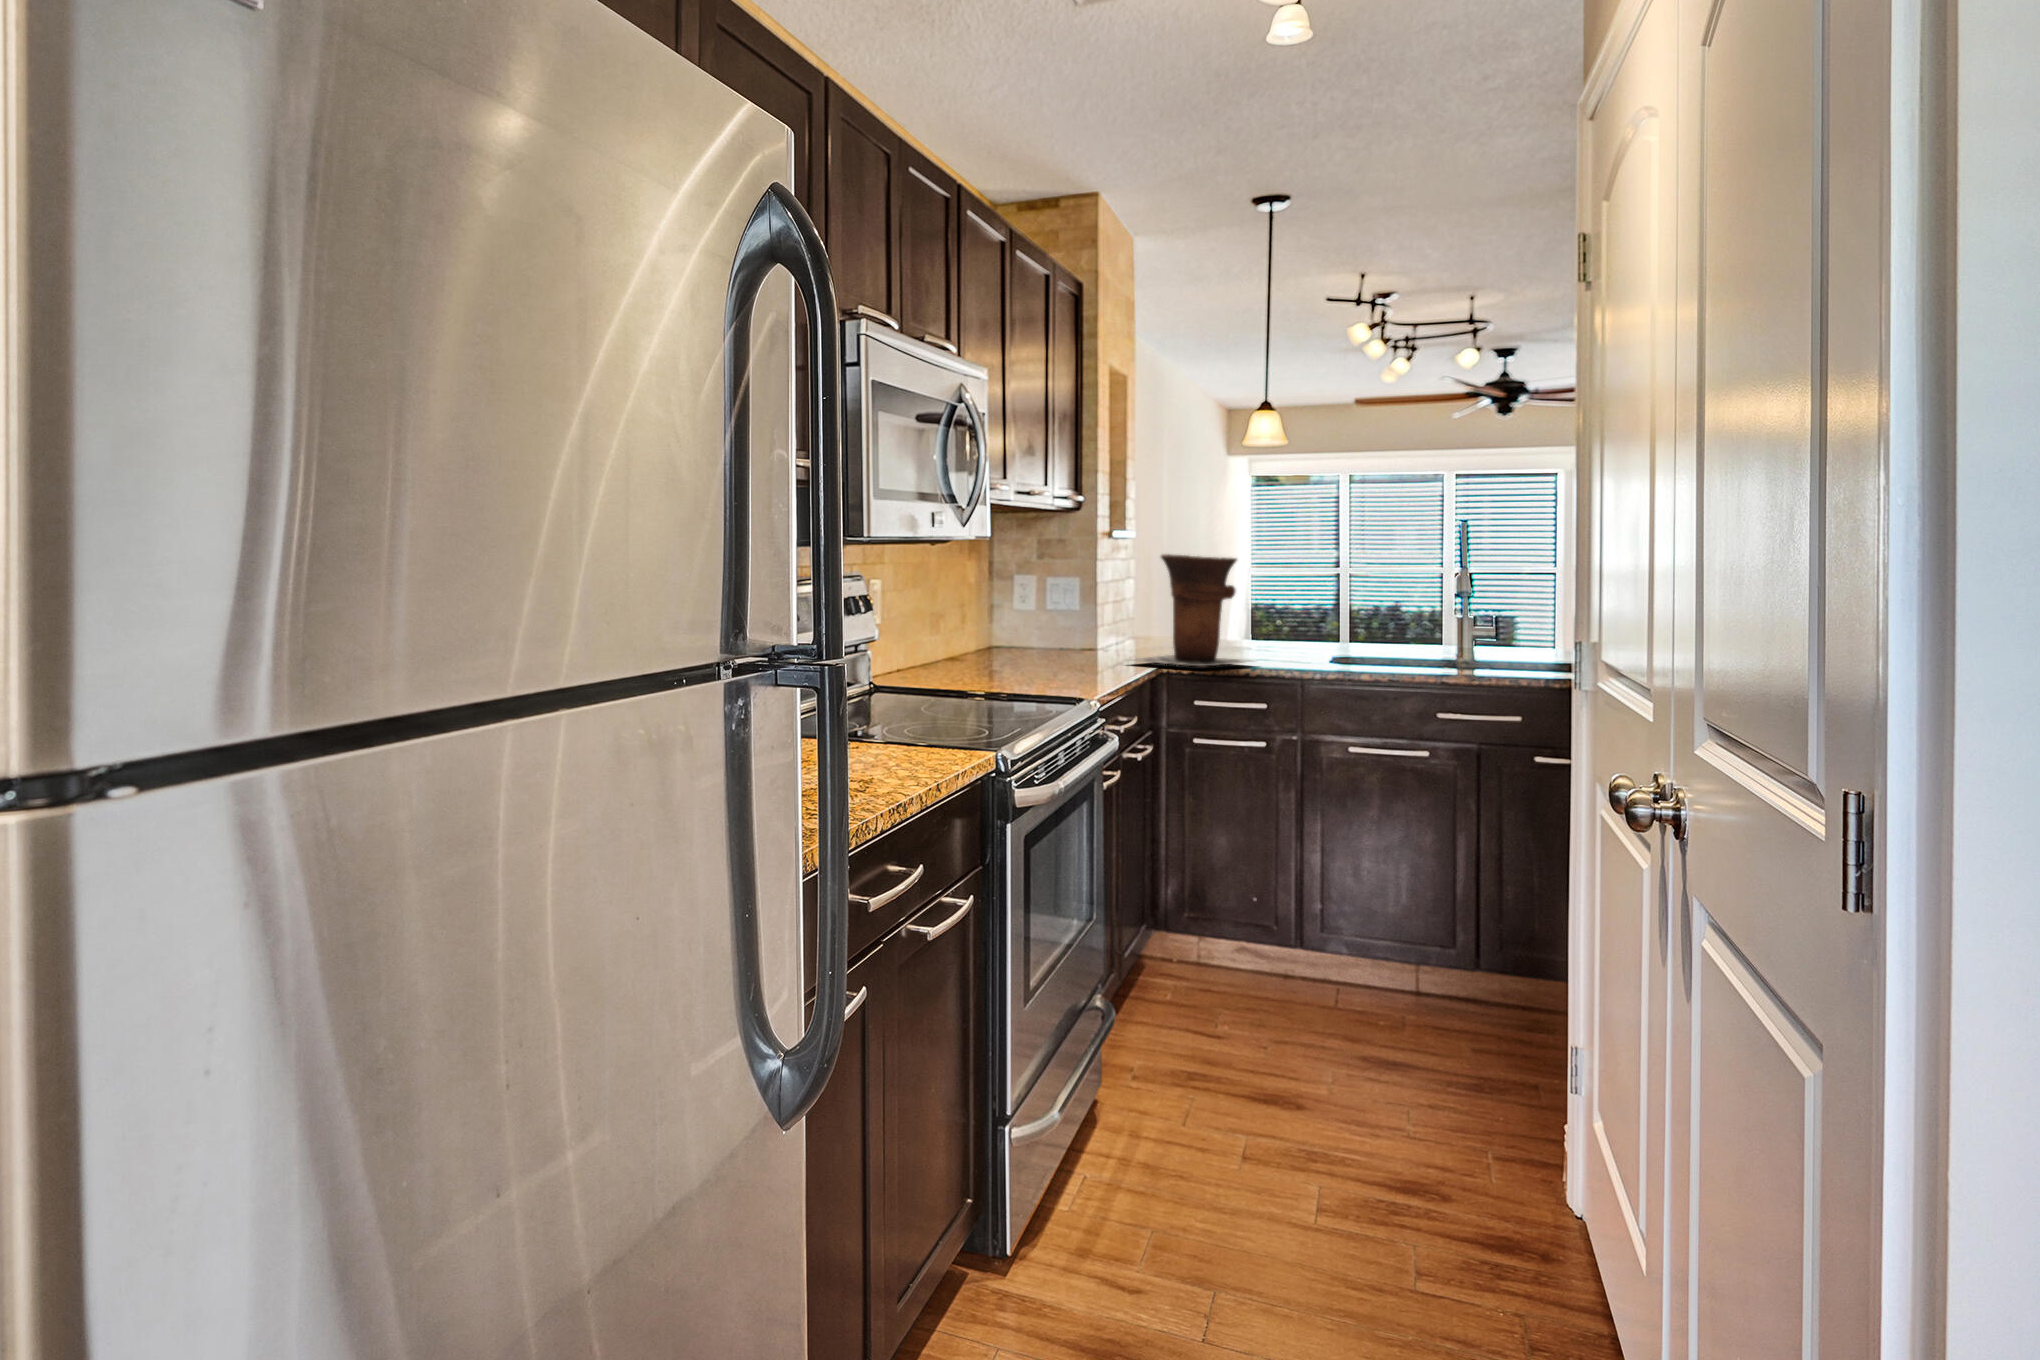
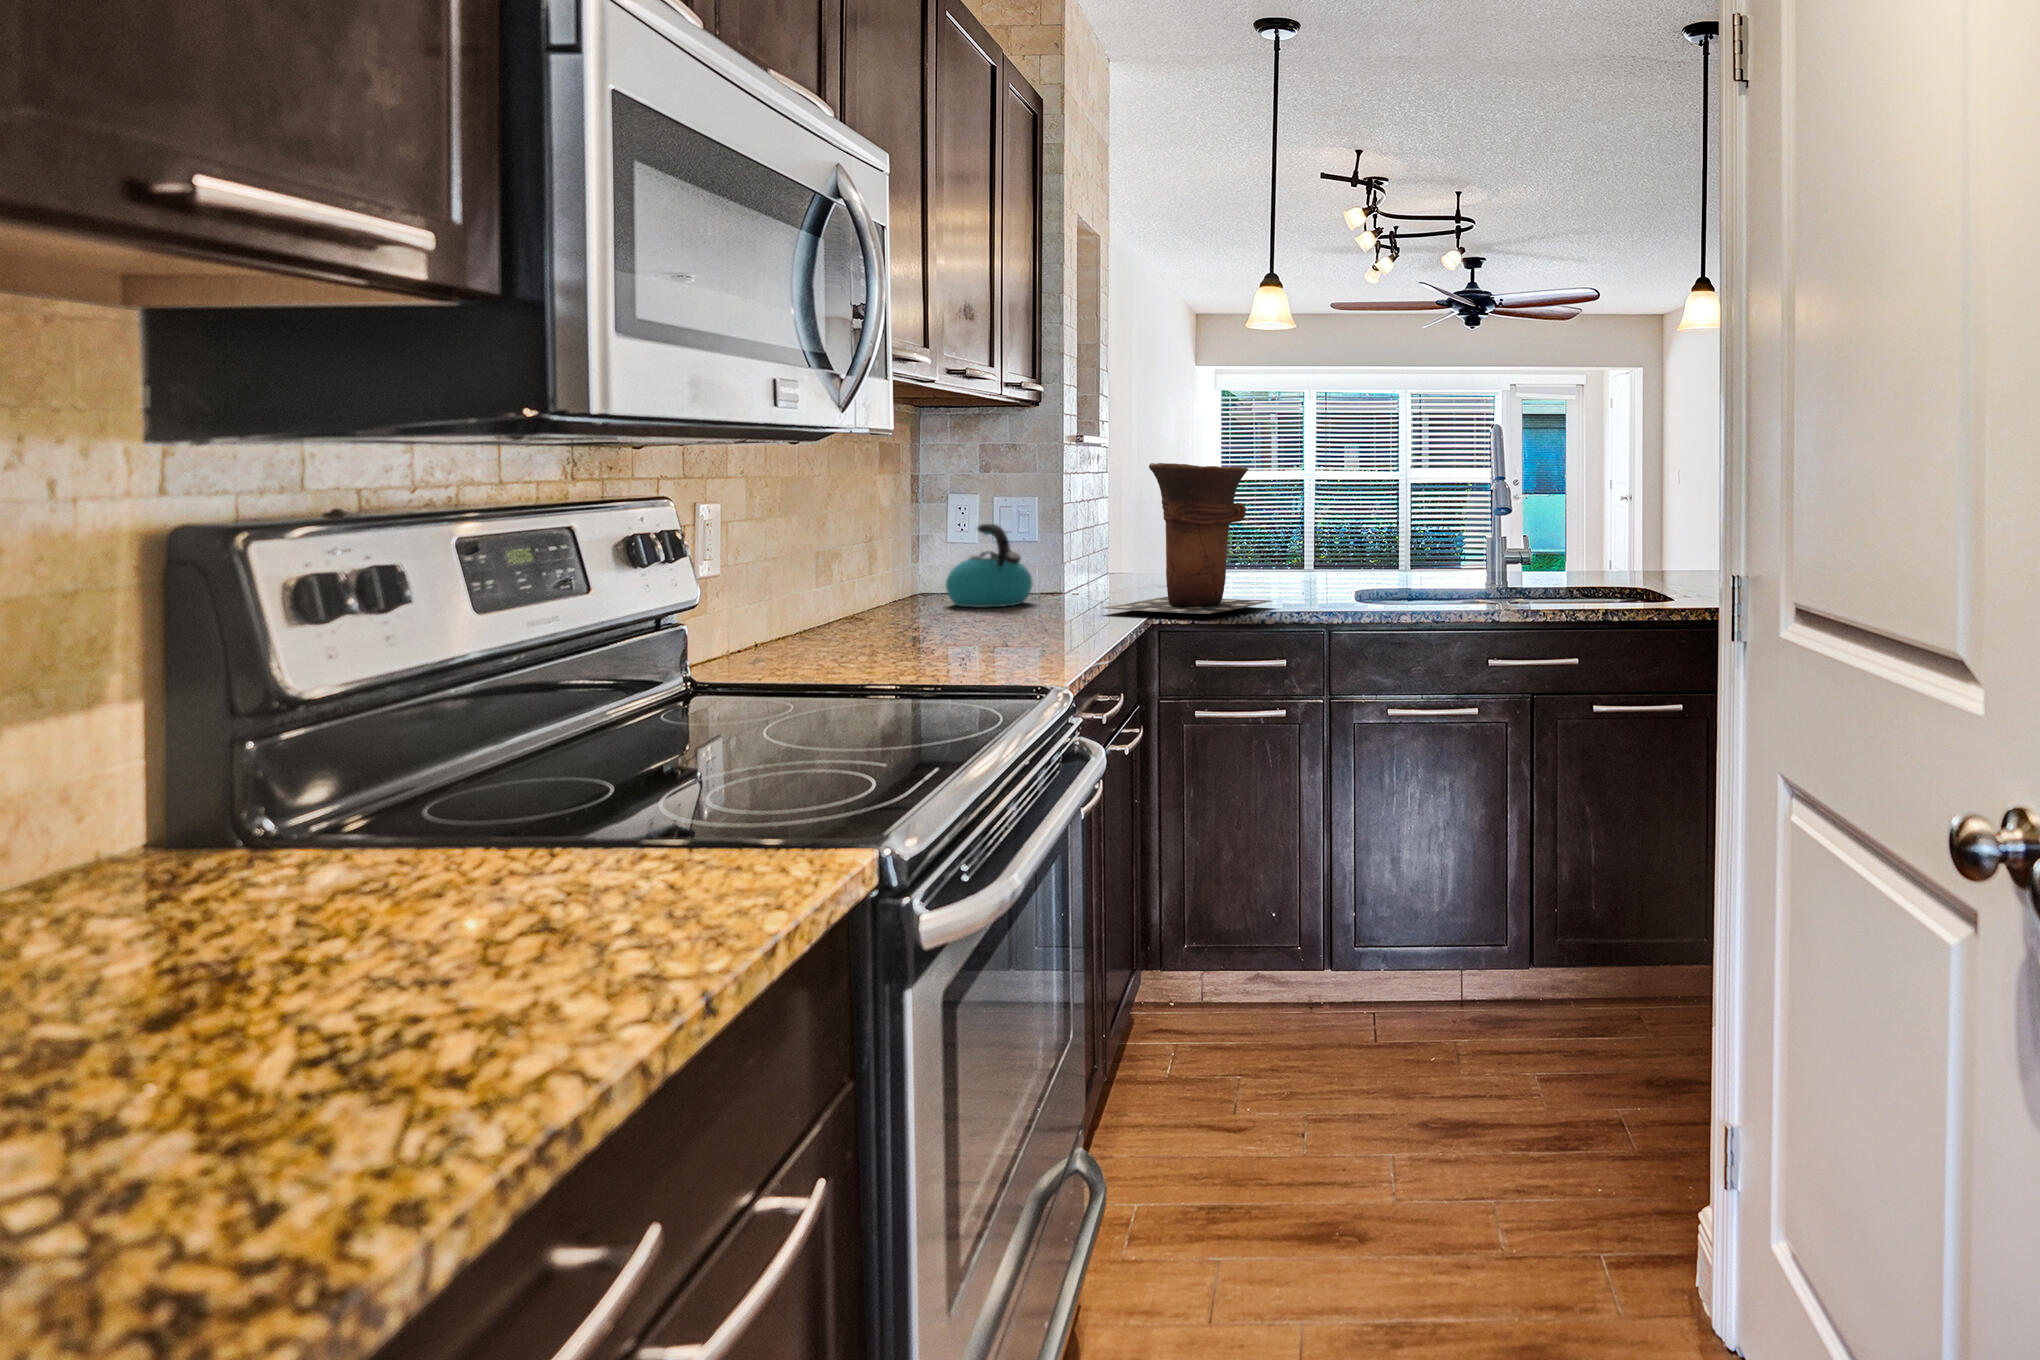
kettle: none [1013,597,1074,657] -> present [946,524,1033,607]

